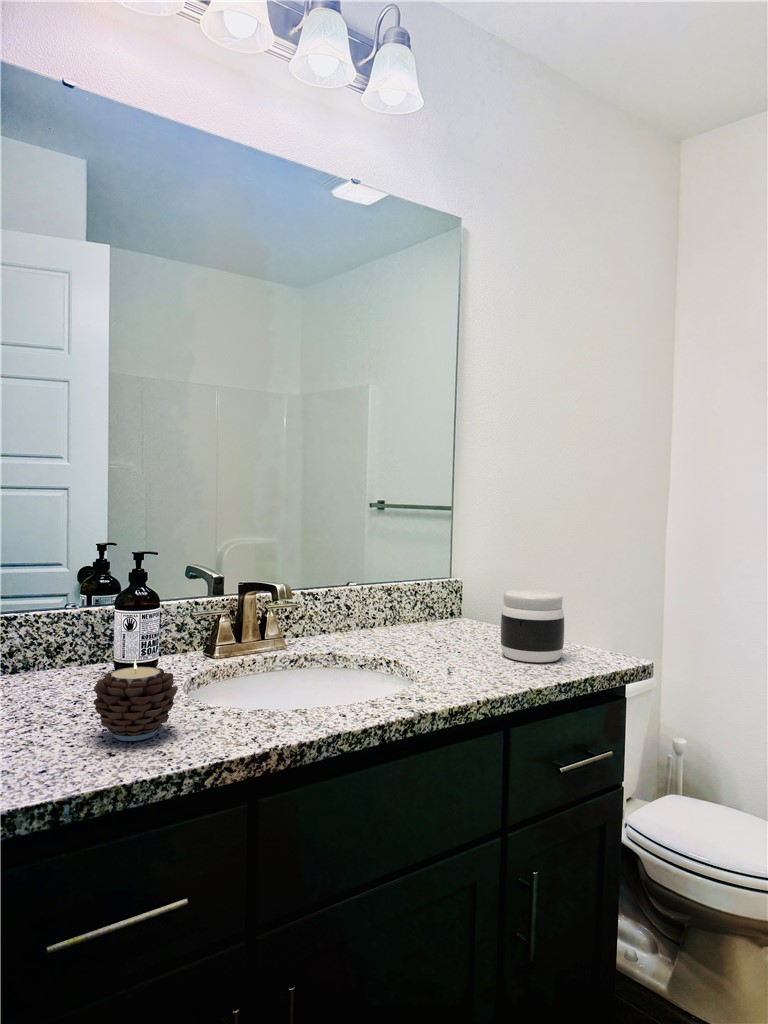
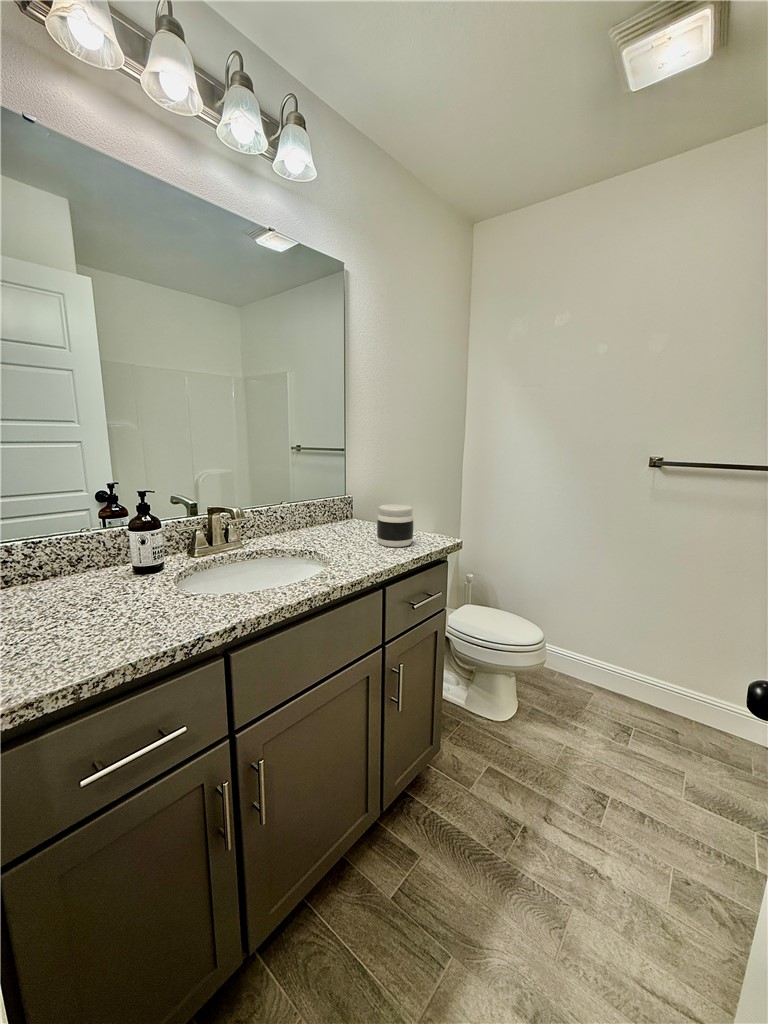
candle: present [93,659,178,741] -> none [103,572,167,628]

